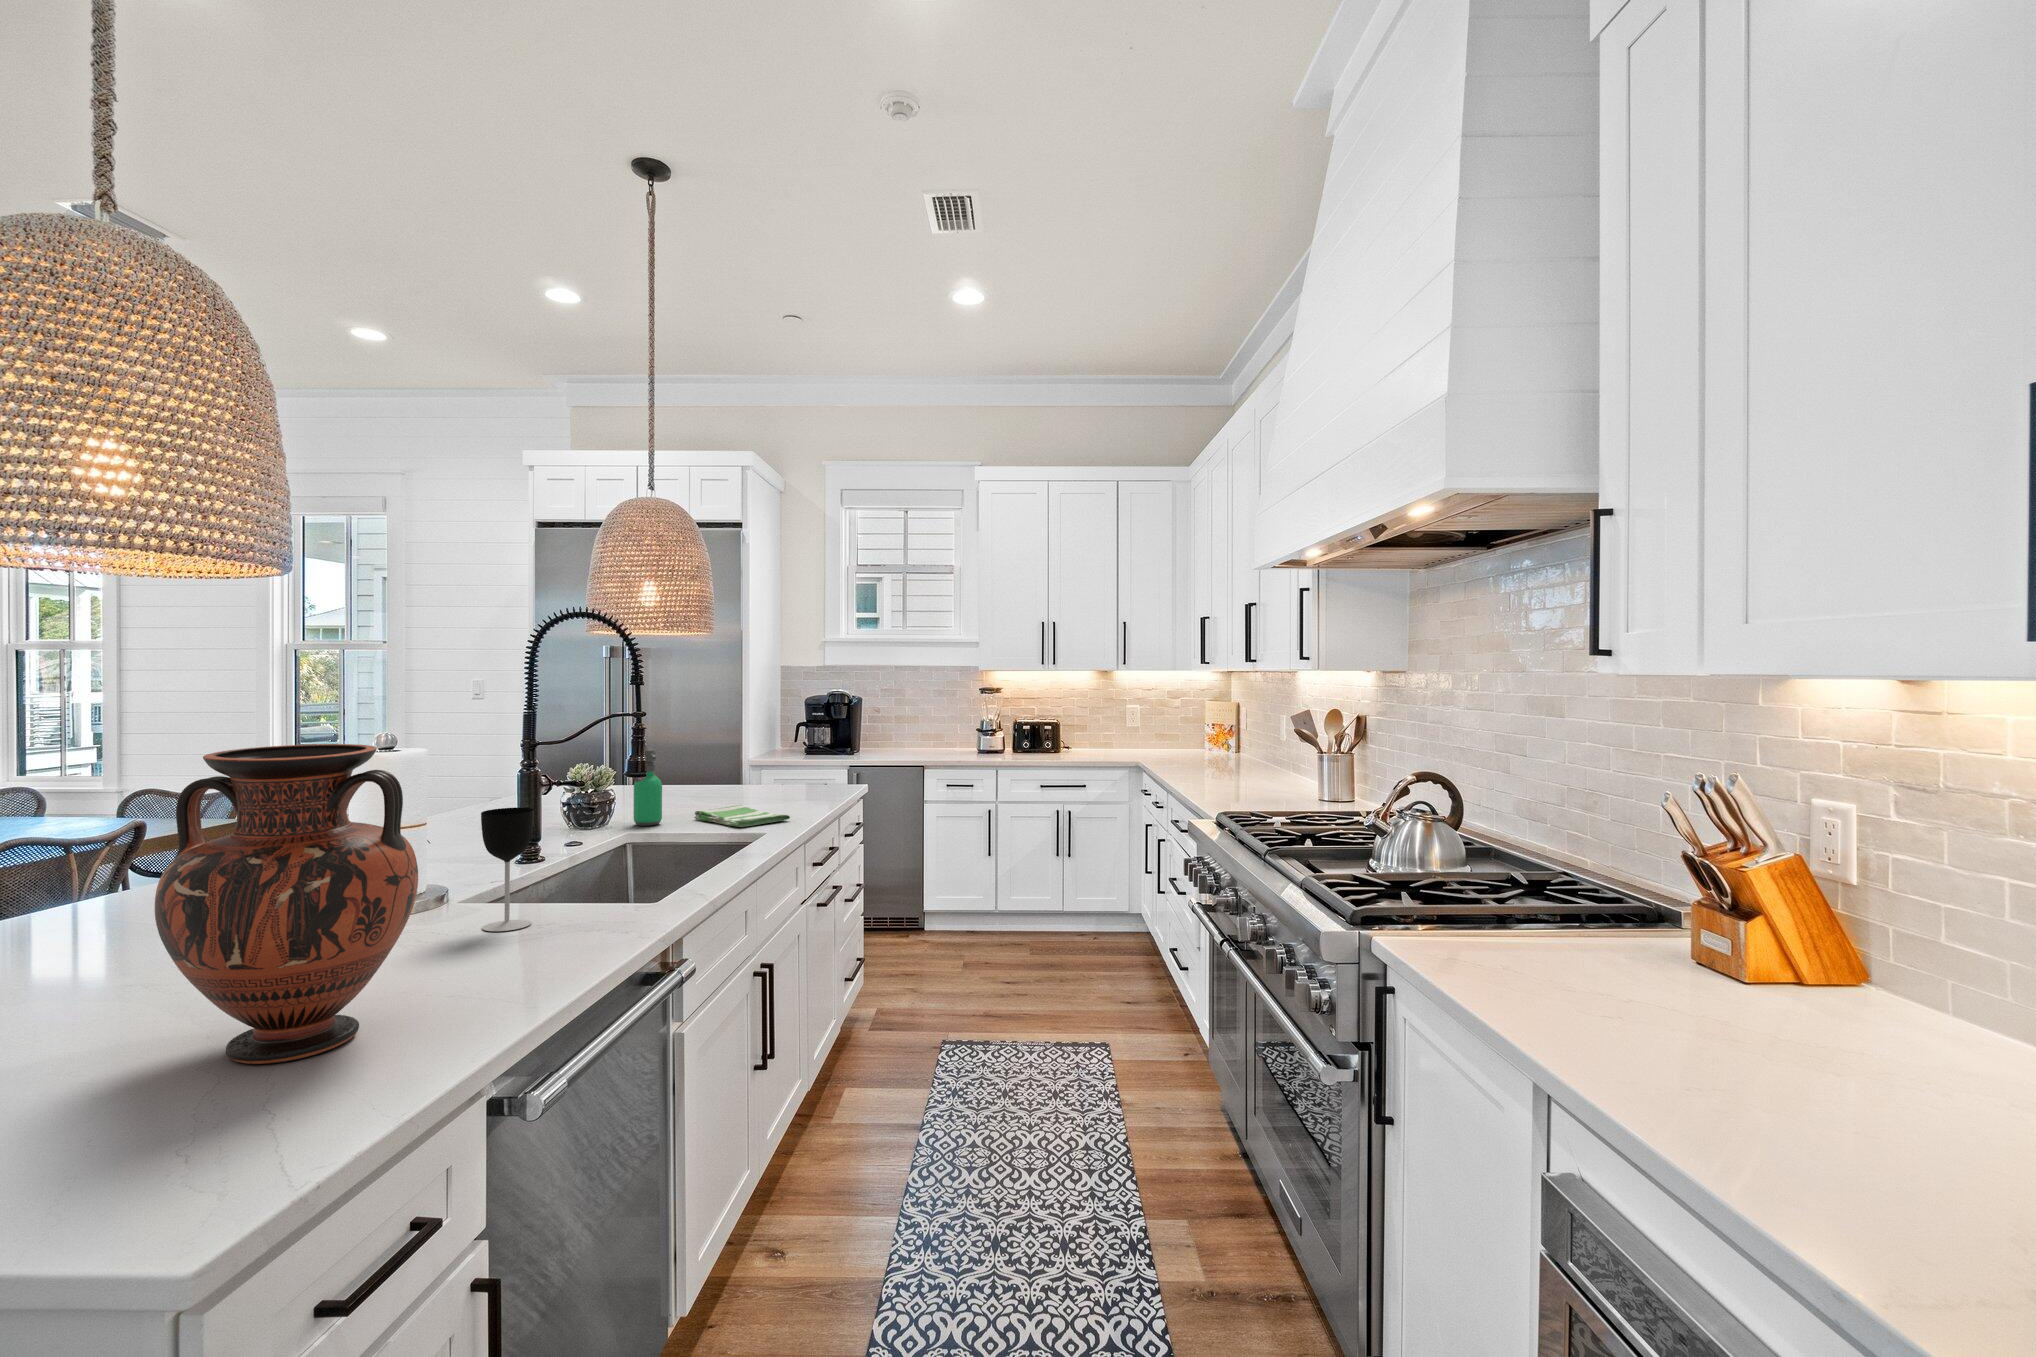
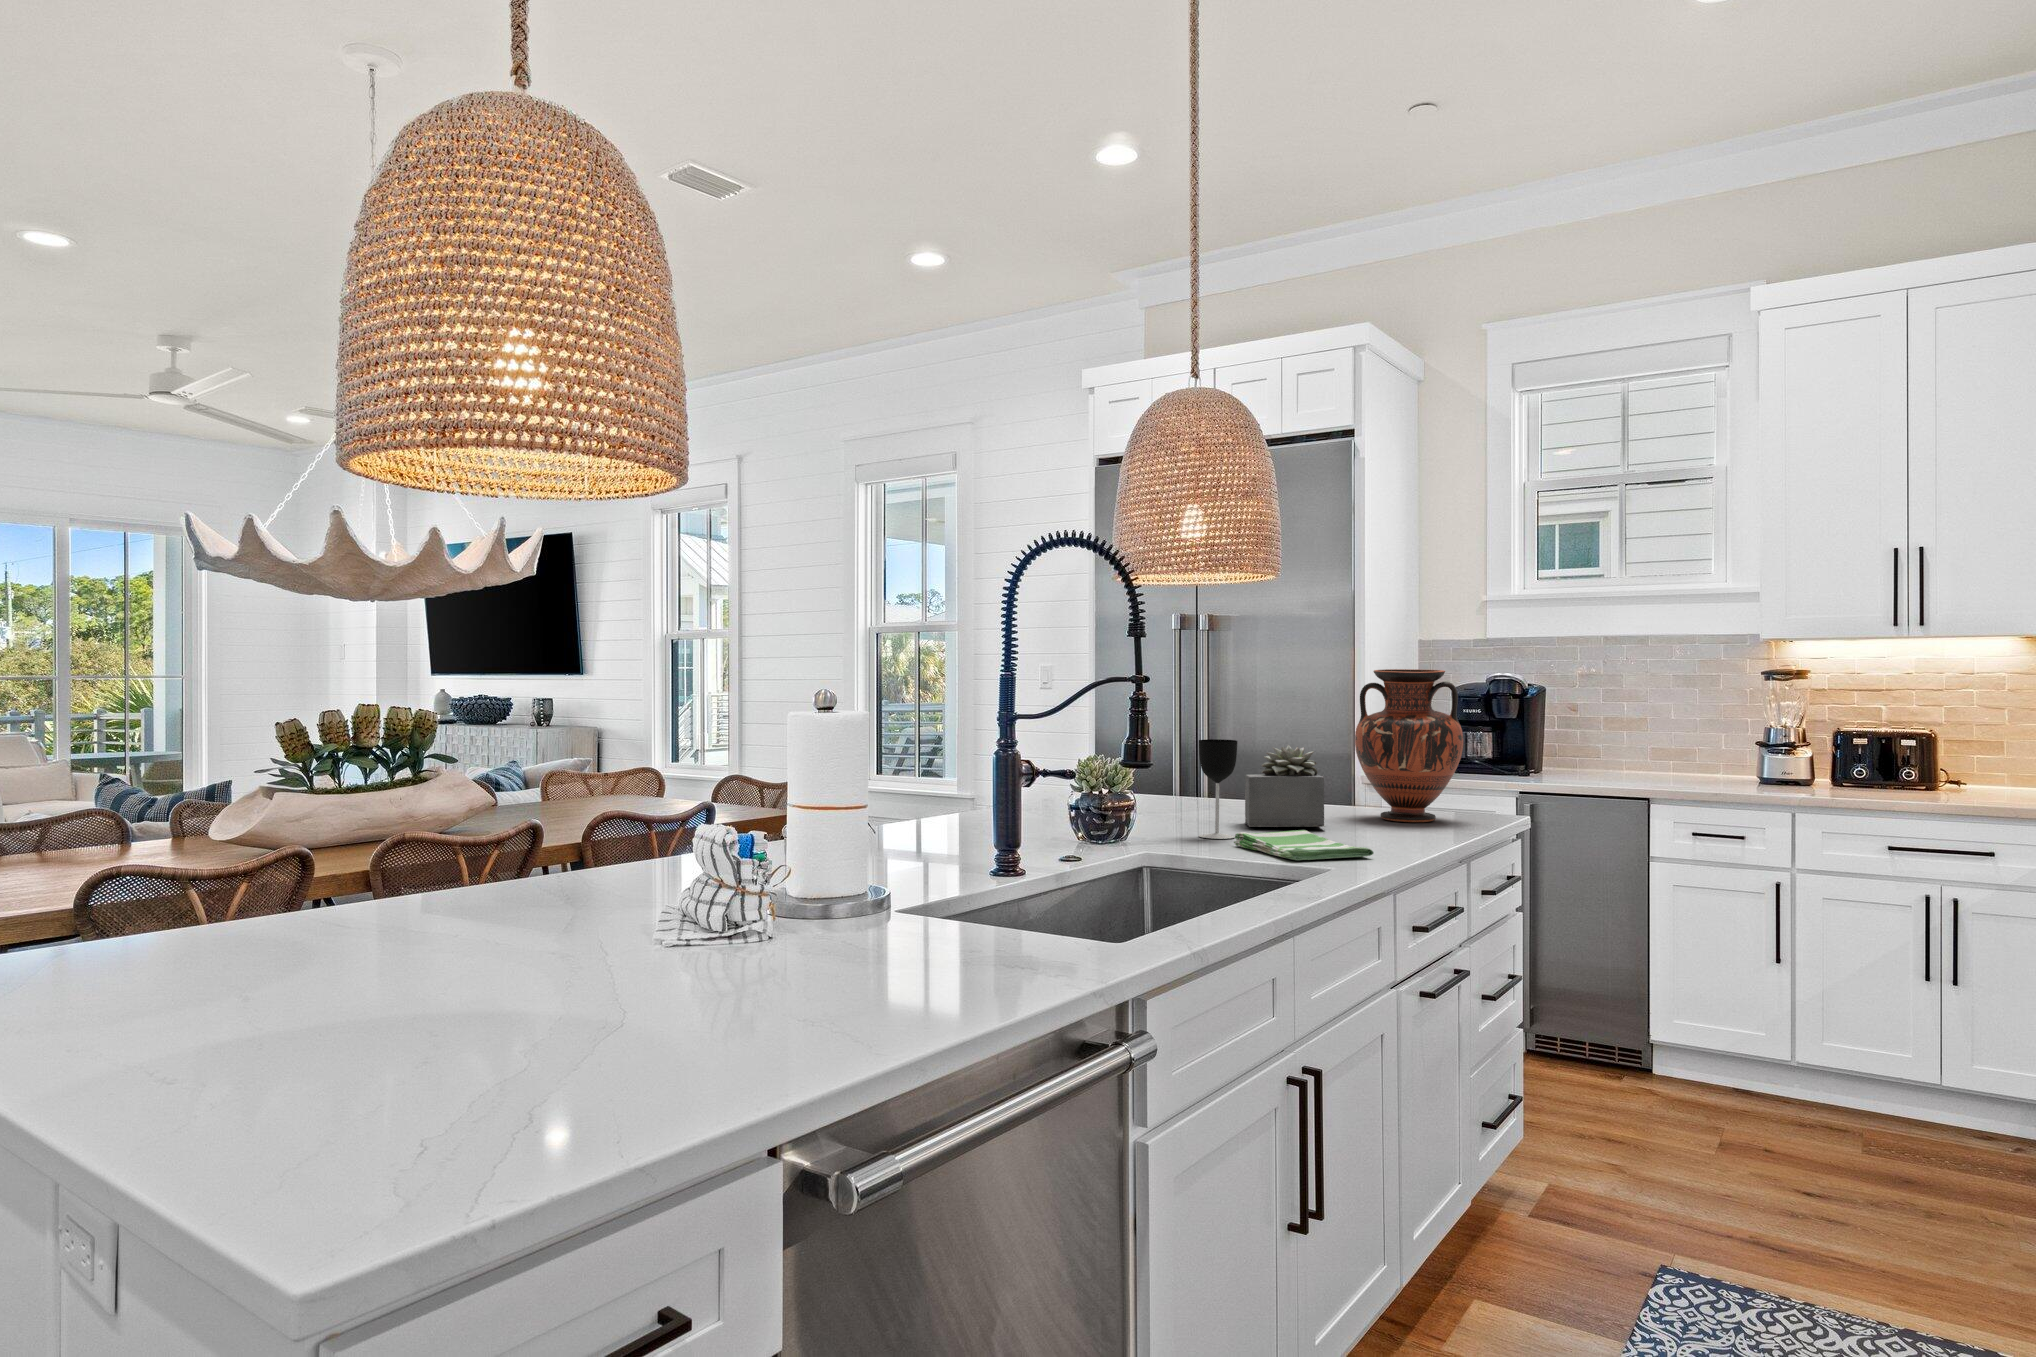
vase: present [155,744,418,1064] -> present [1355,669,1463,822]
soap dispenser: present [634,748,662,826] -> none [1149,735,1188,848]
succulent plant: none [692,748,750,804] -> present [1245,745,1324,827]
wine glass: present [481,808,534,931] -> present [1199,739,1237,839]

